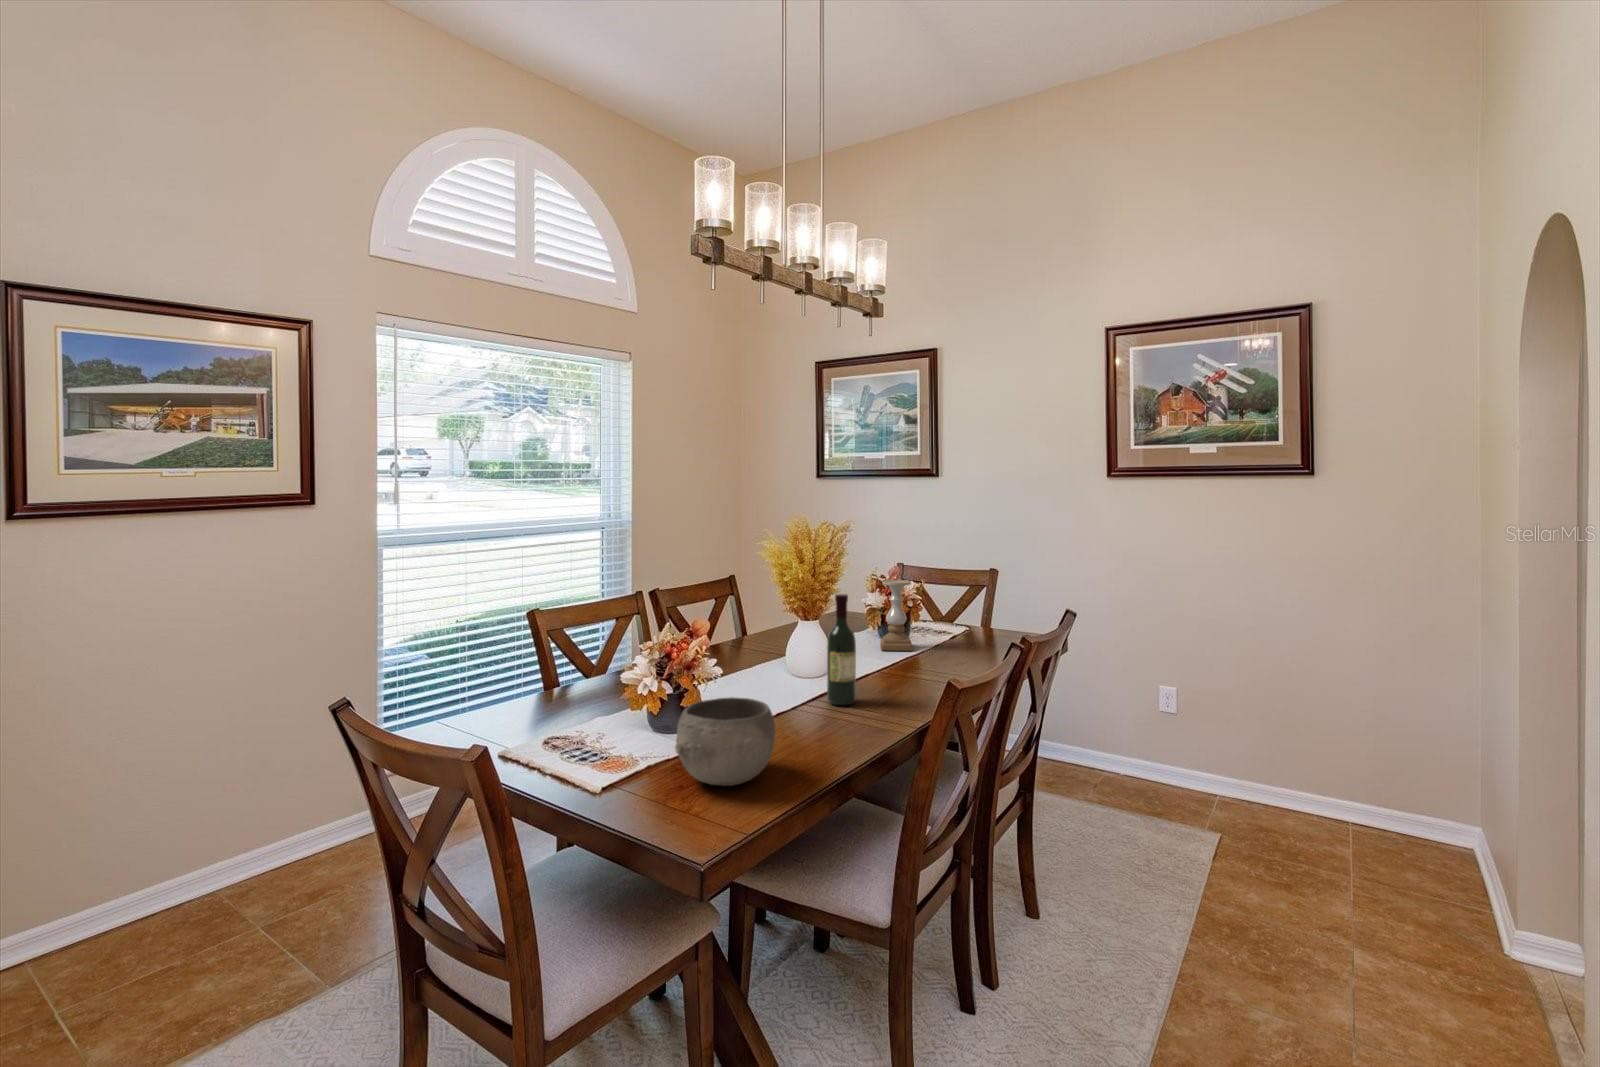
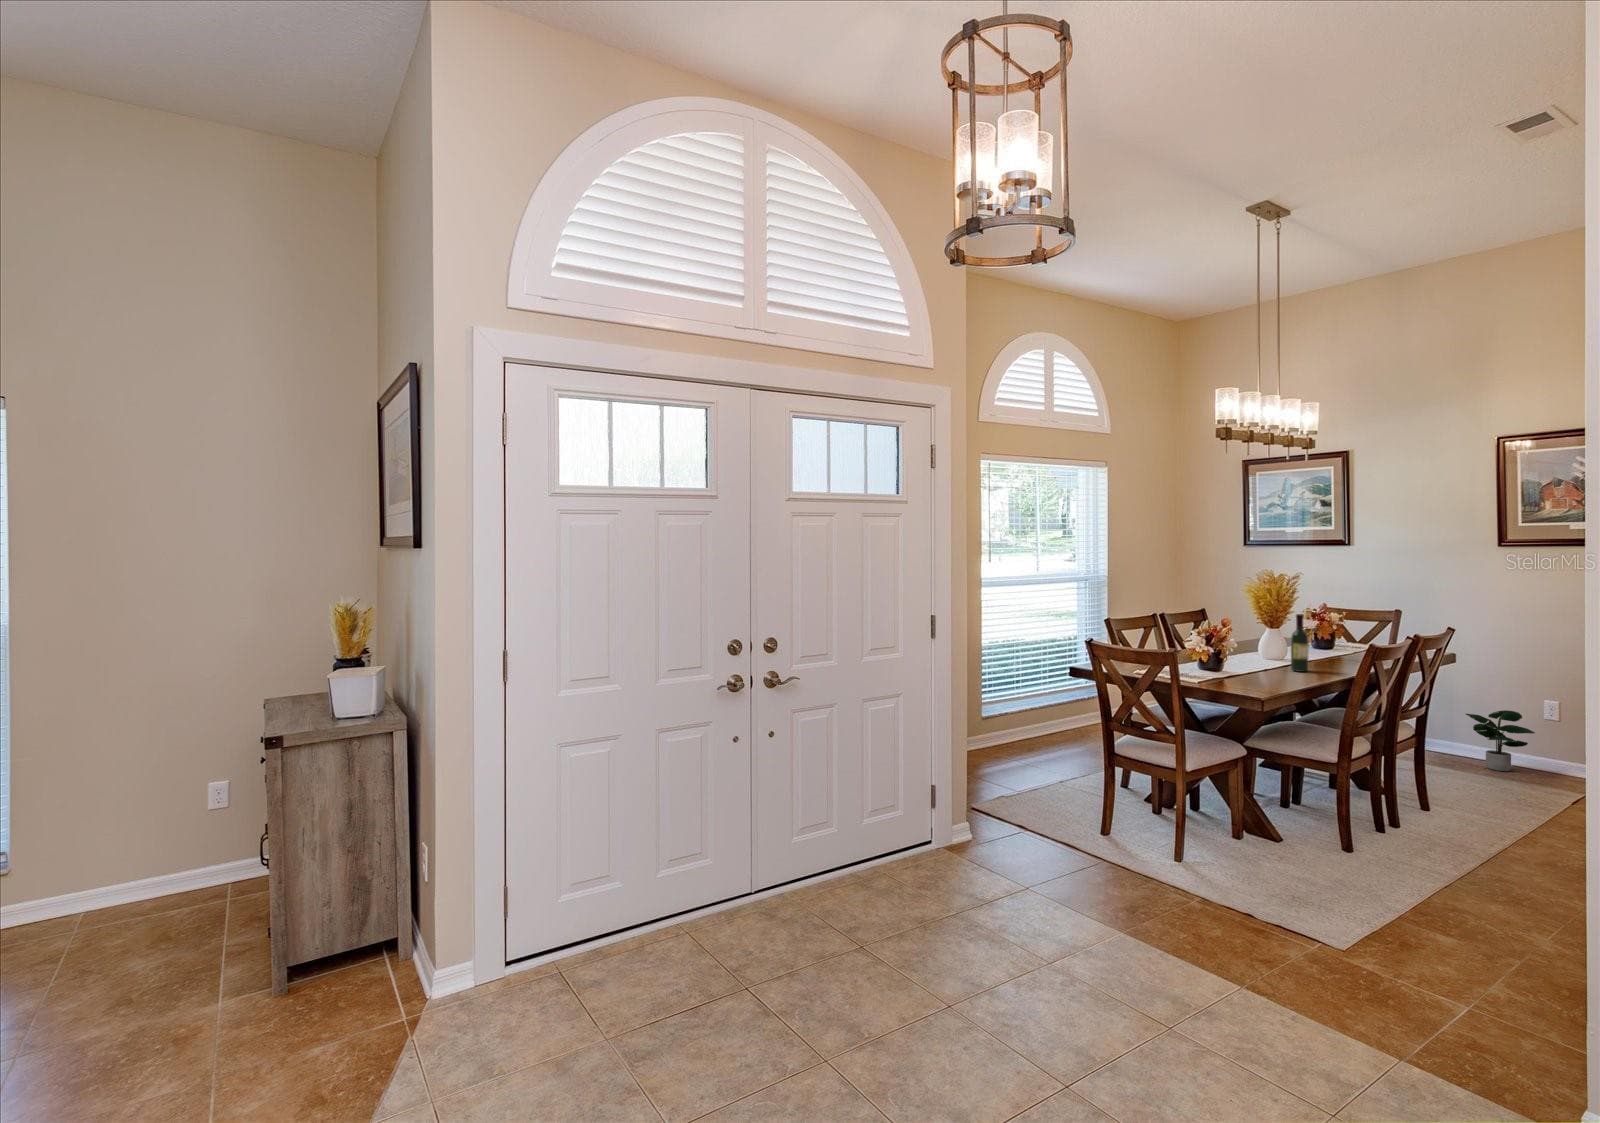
candle holder: present [880,580,912,651] -> none [1313,612,1337,655]
bowl: present [675,697,775,786] -> none [1229,655,1278,688]
potted plant: none [1070,702,1151,790] -> present [1466,710,1535,771]

